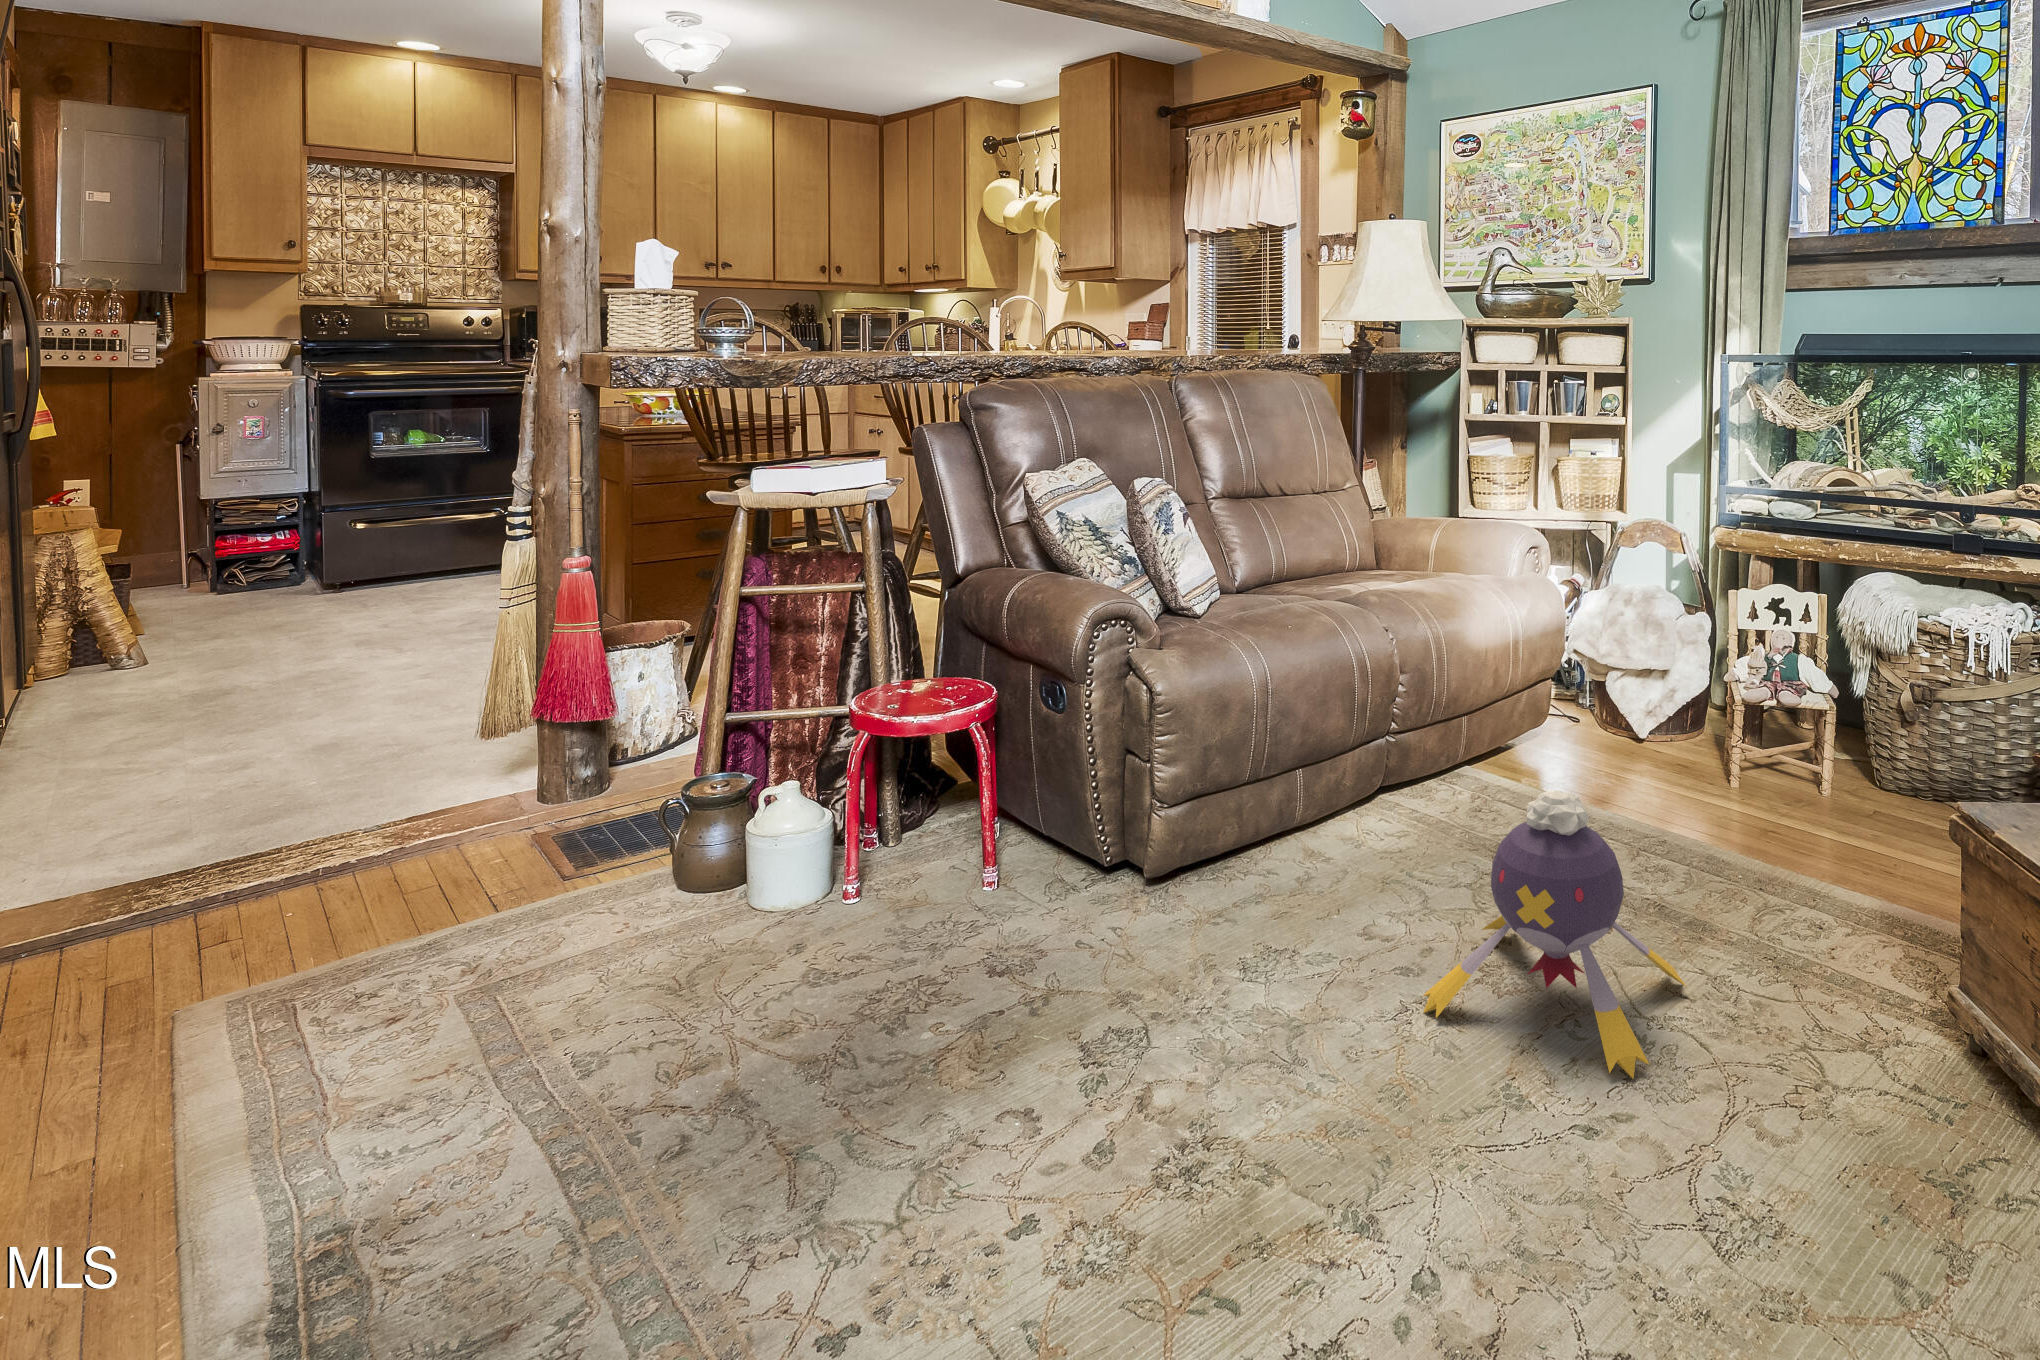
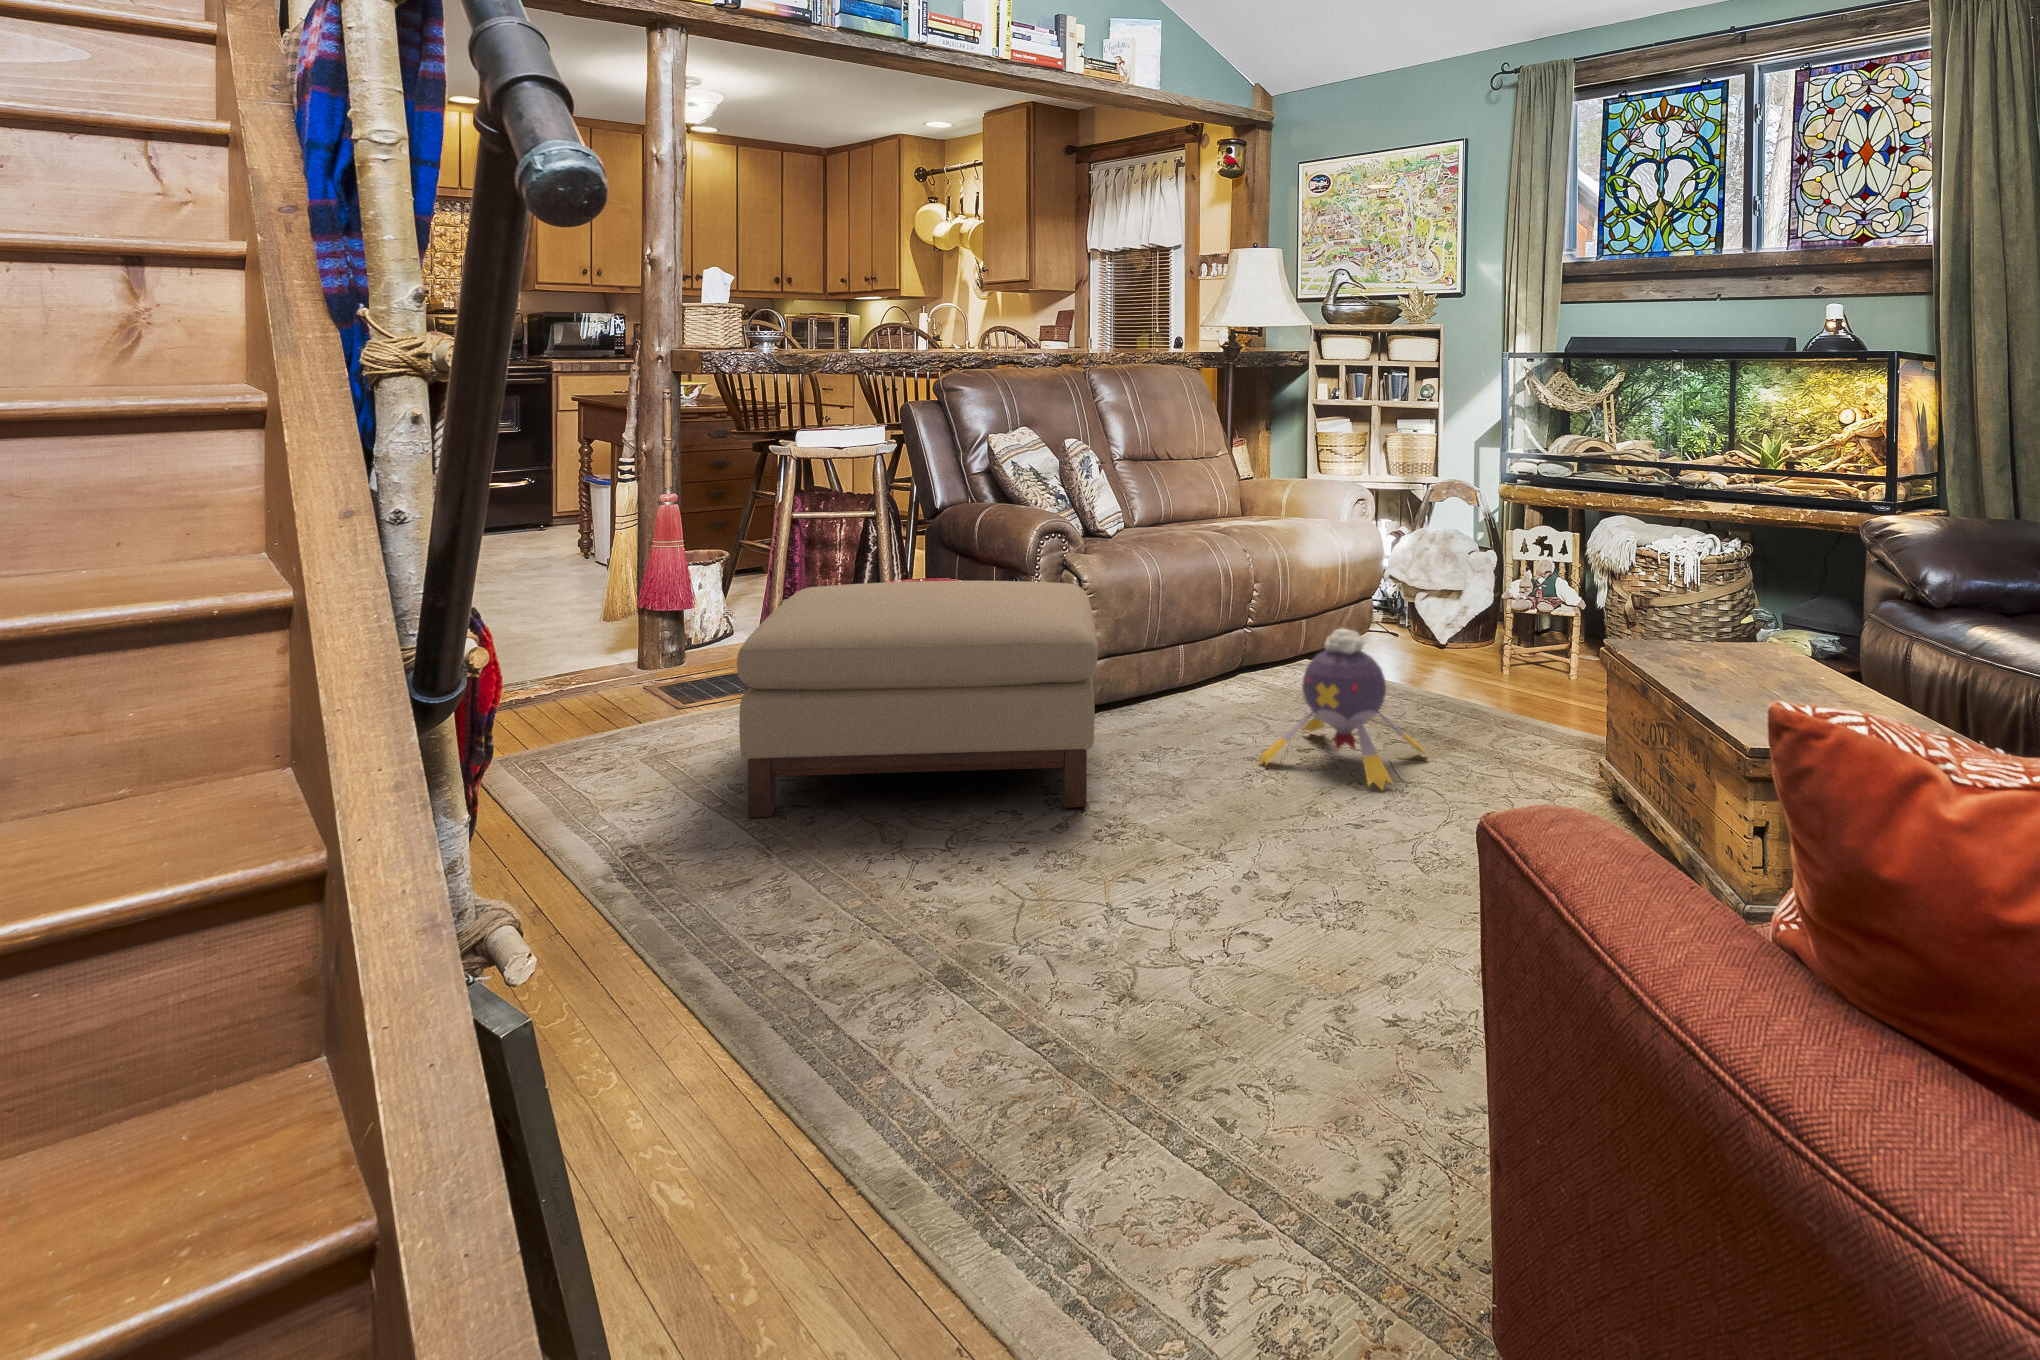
ottoman: none [498,714,1160,1203] -> present [737,581,1098,818]

